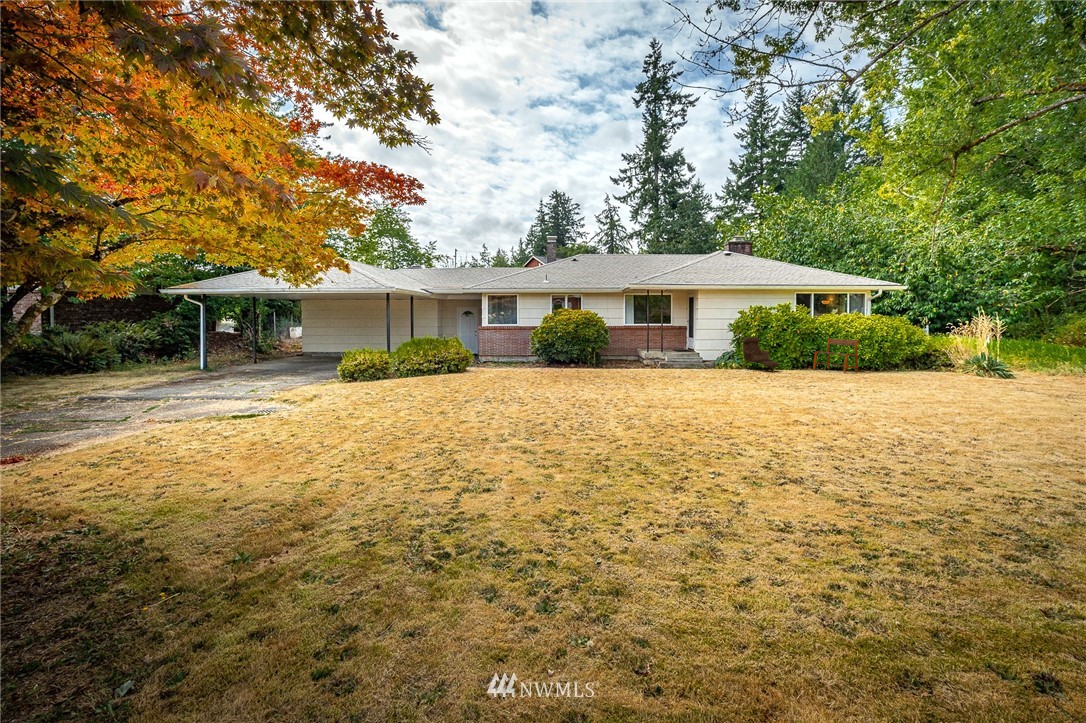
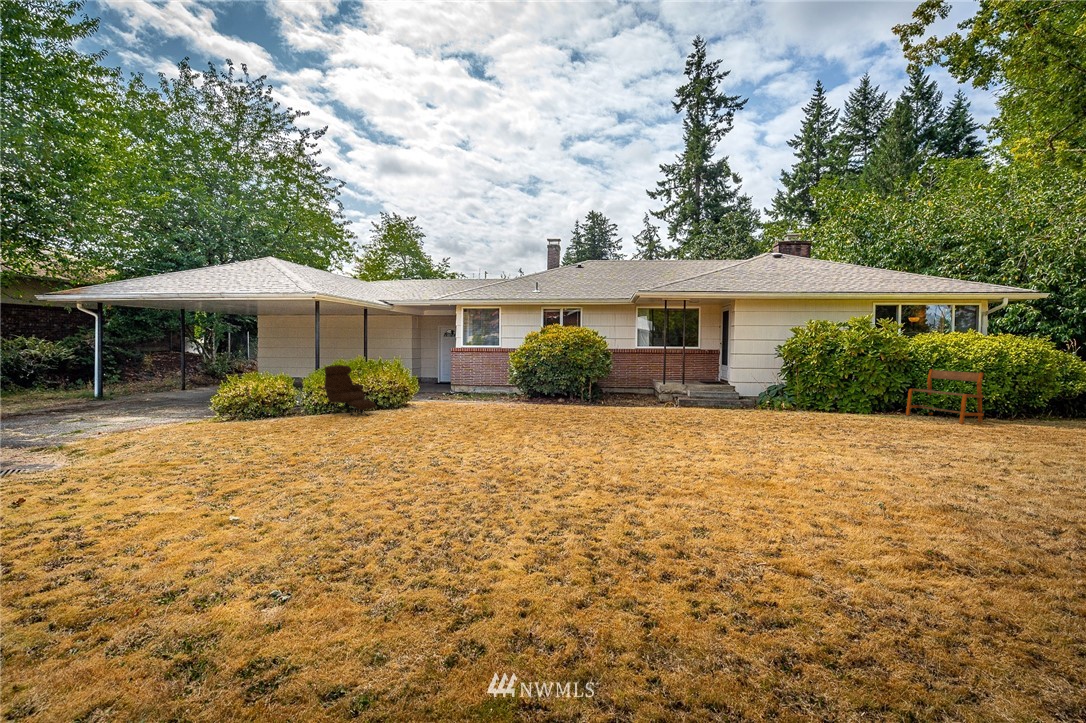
lounge chair: present [743,337,780,371] -> present [324,365,376,416]

